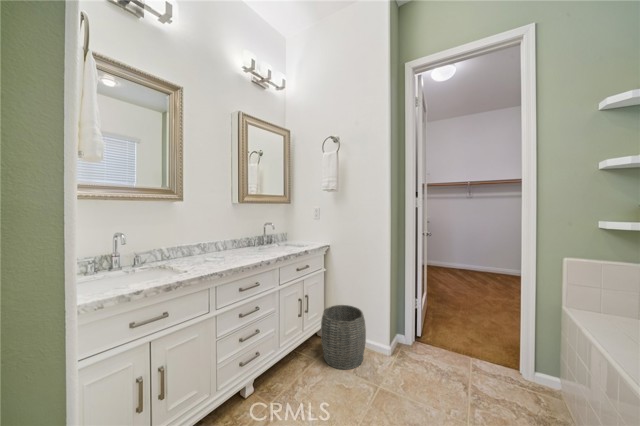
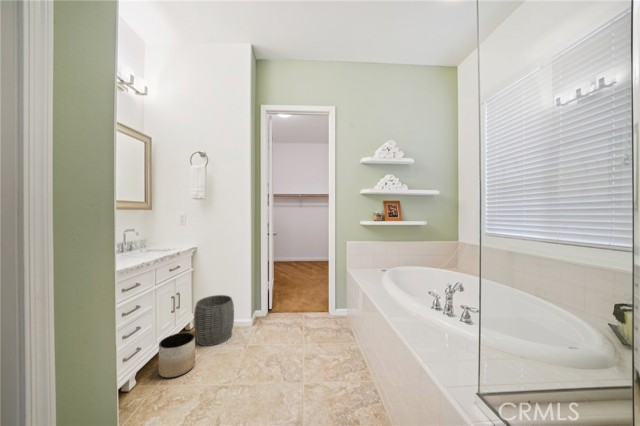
planter: none [277,345,314,400] -> present [158,332,195,378]

